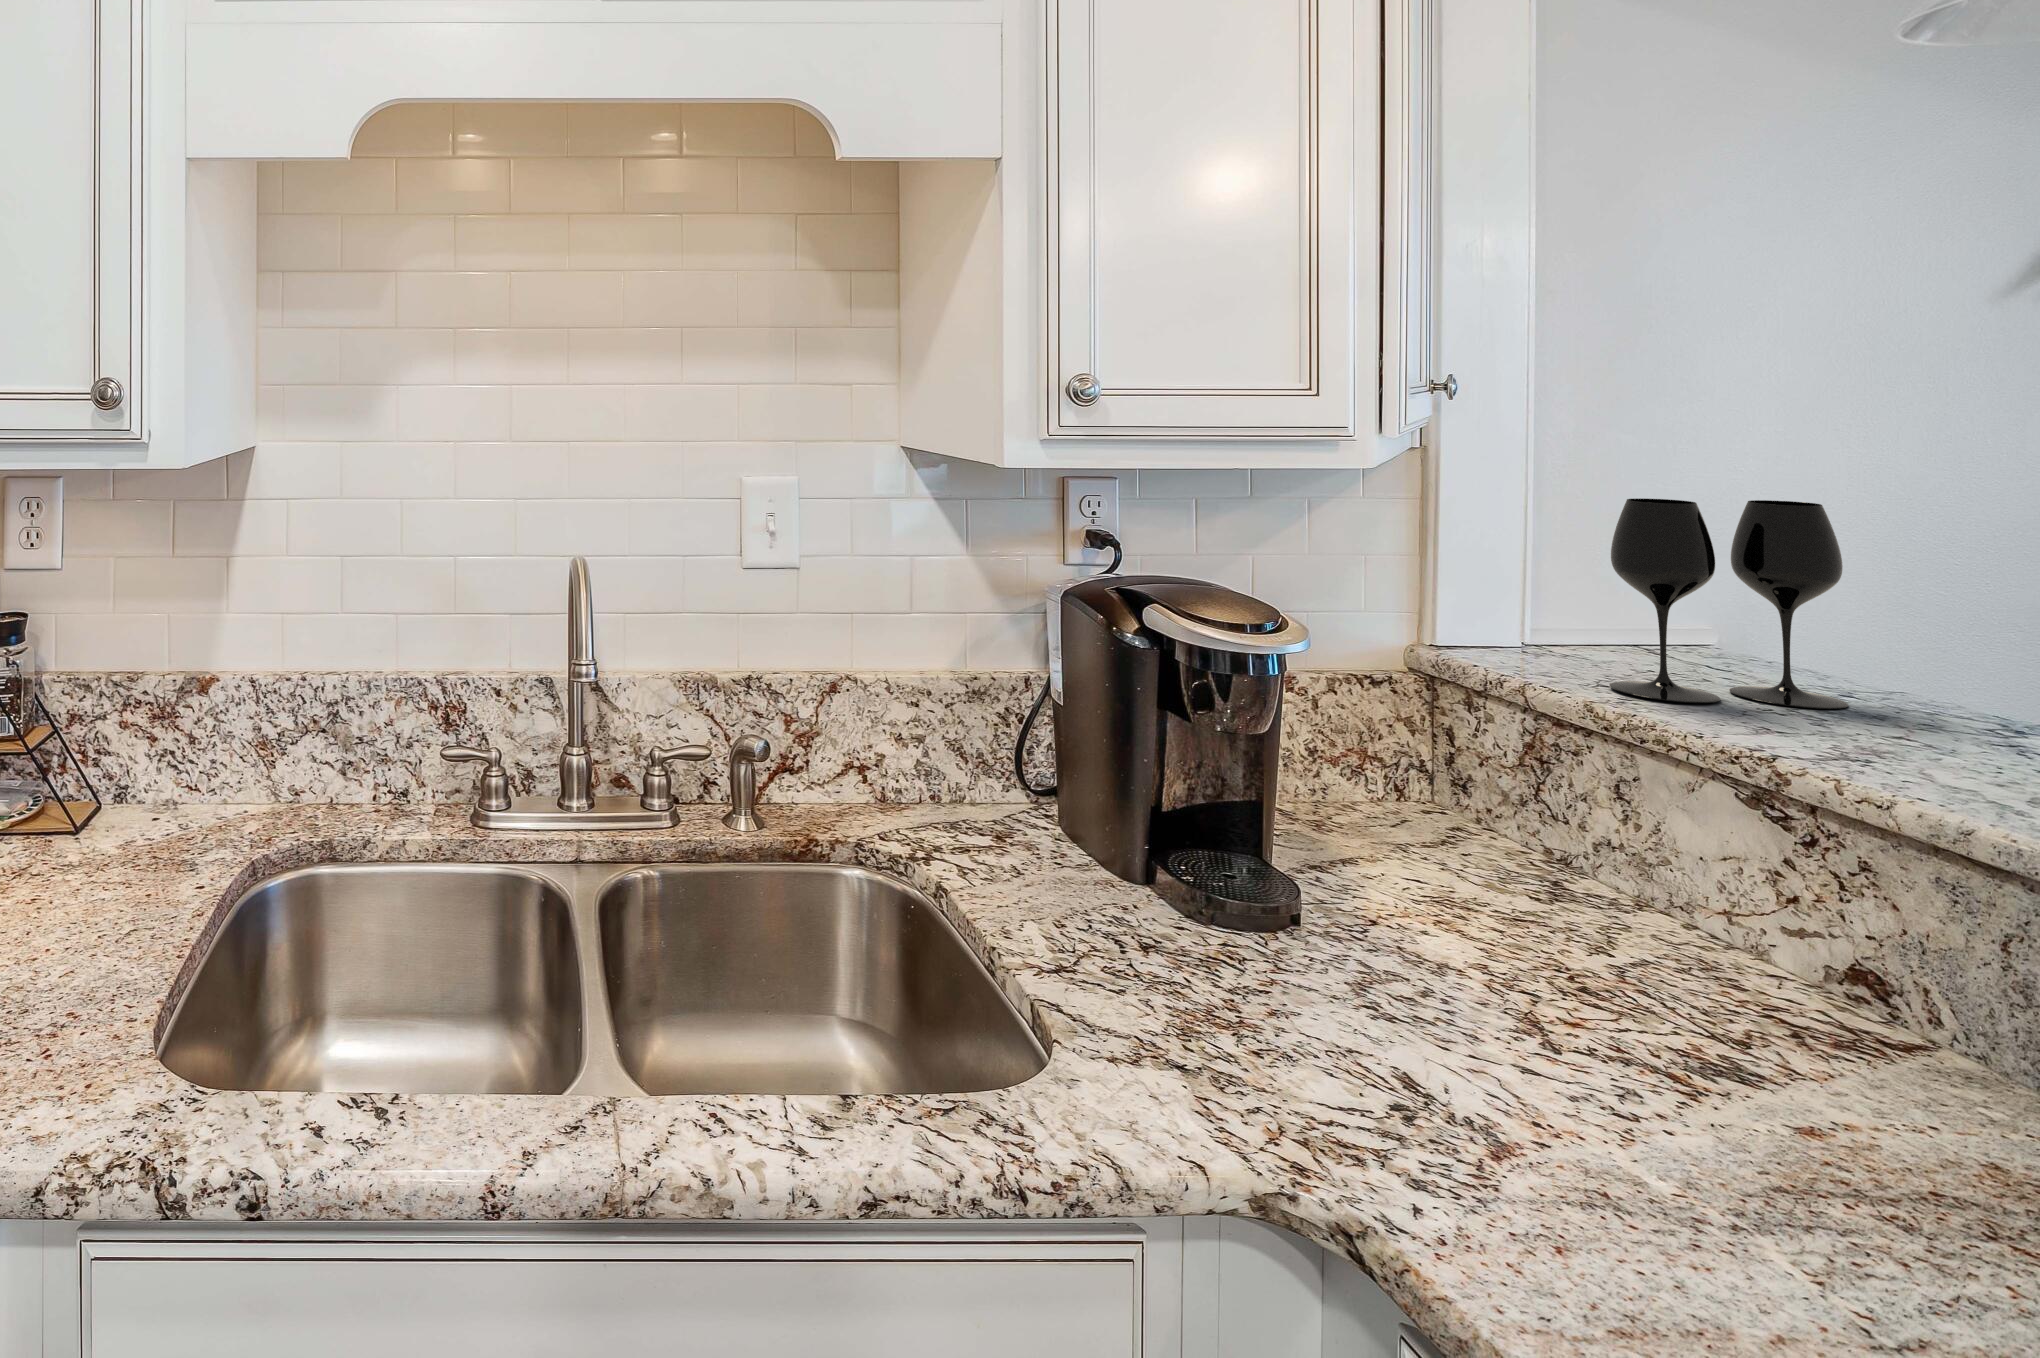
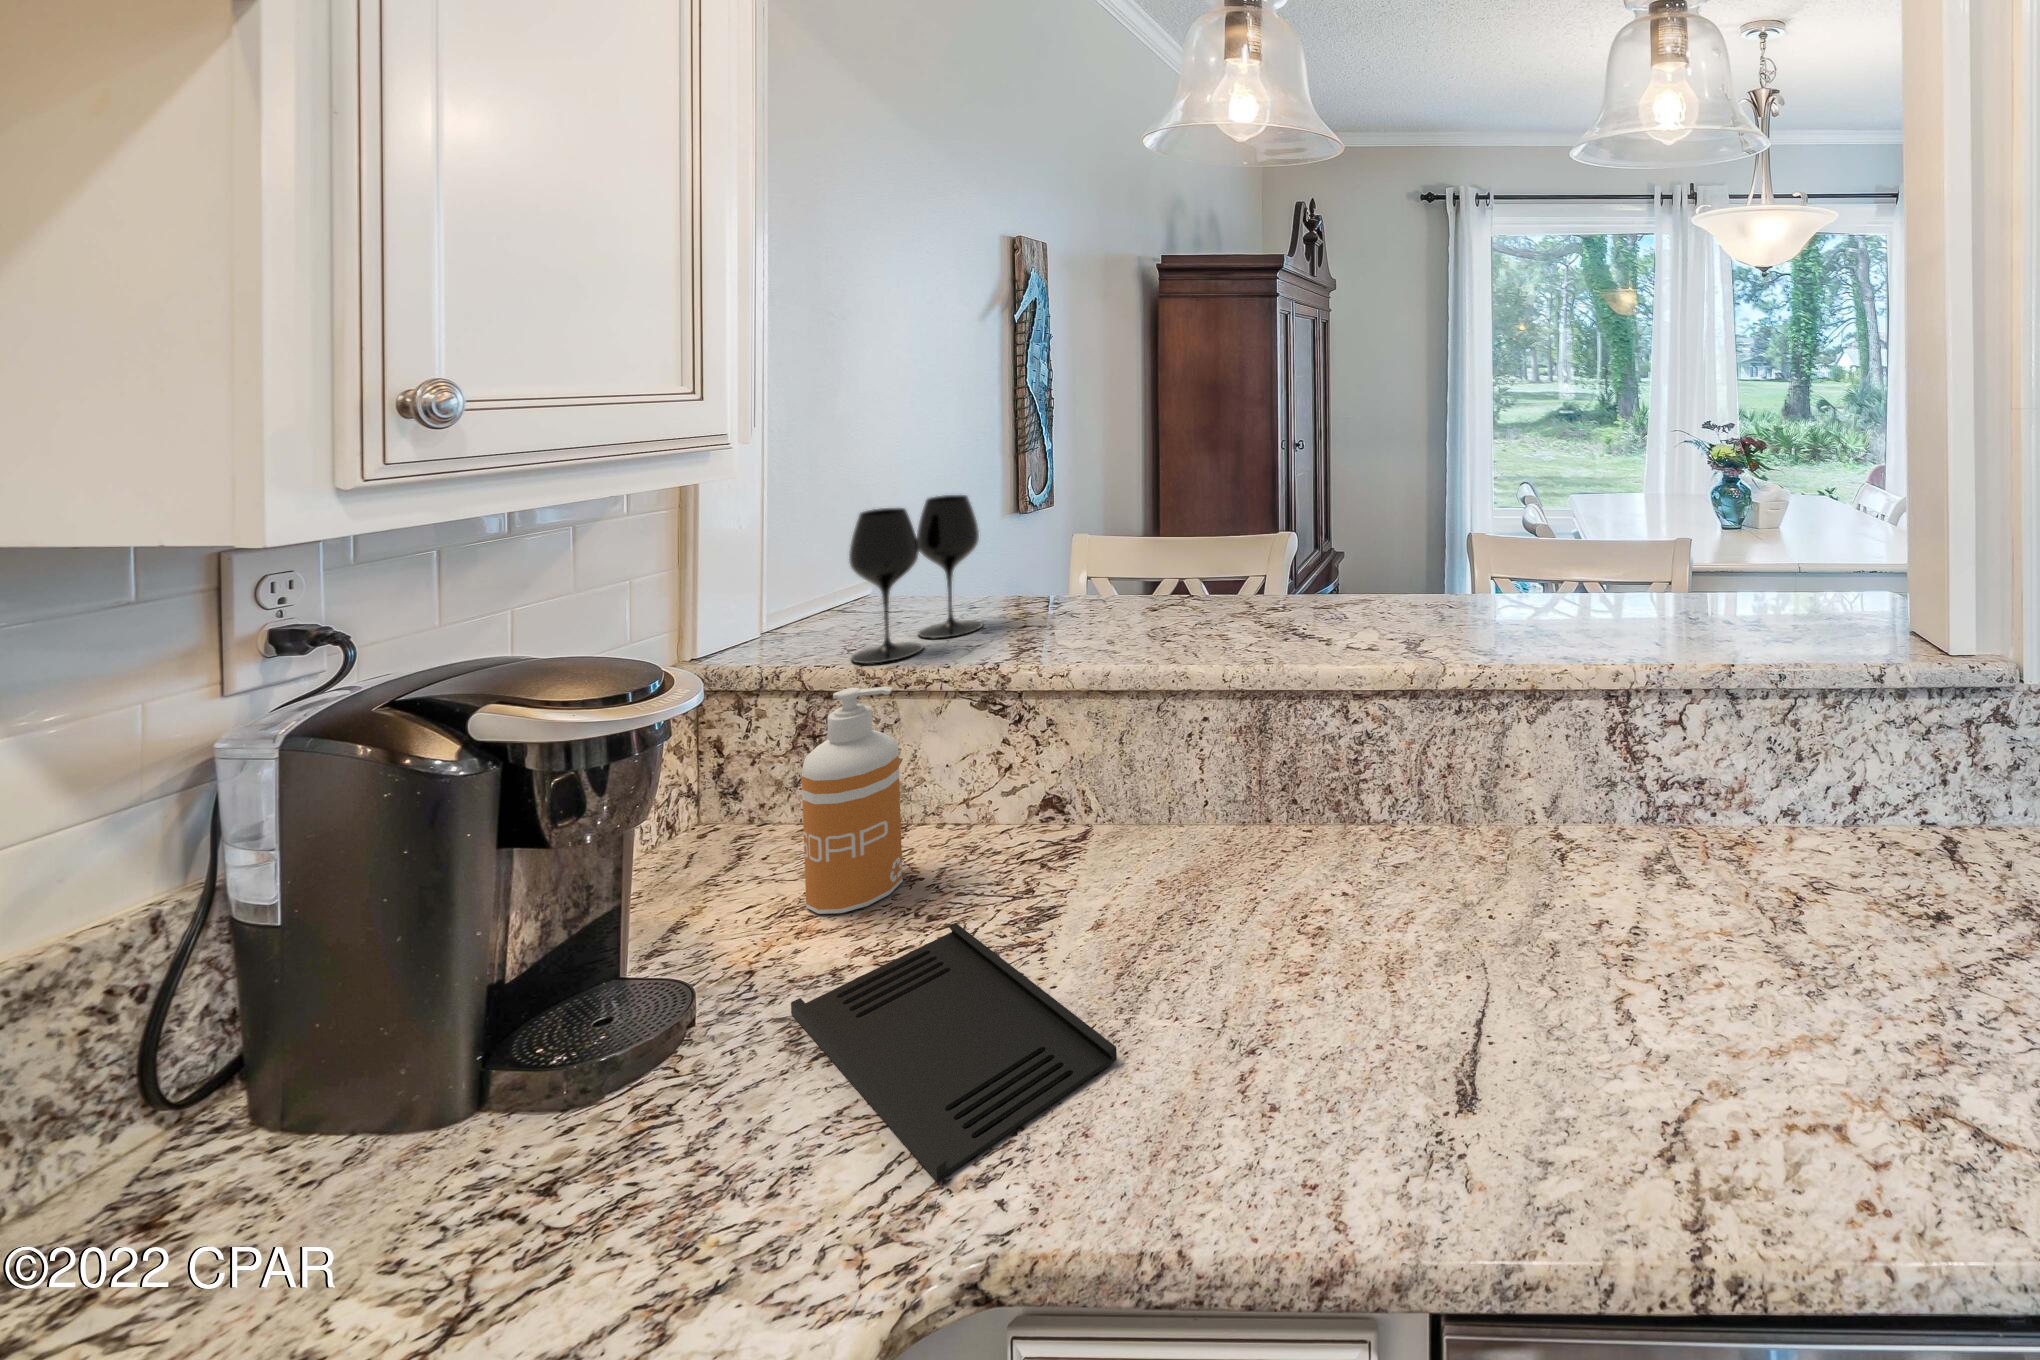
soap dispenser: none [1460,678,1588,948] -> present [802,687,903,914]
tray: none [1377,957,1668,1230] -> present [791,923,1117,1182]

